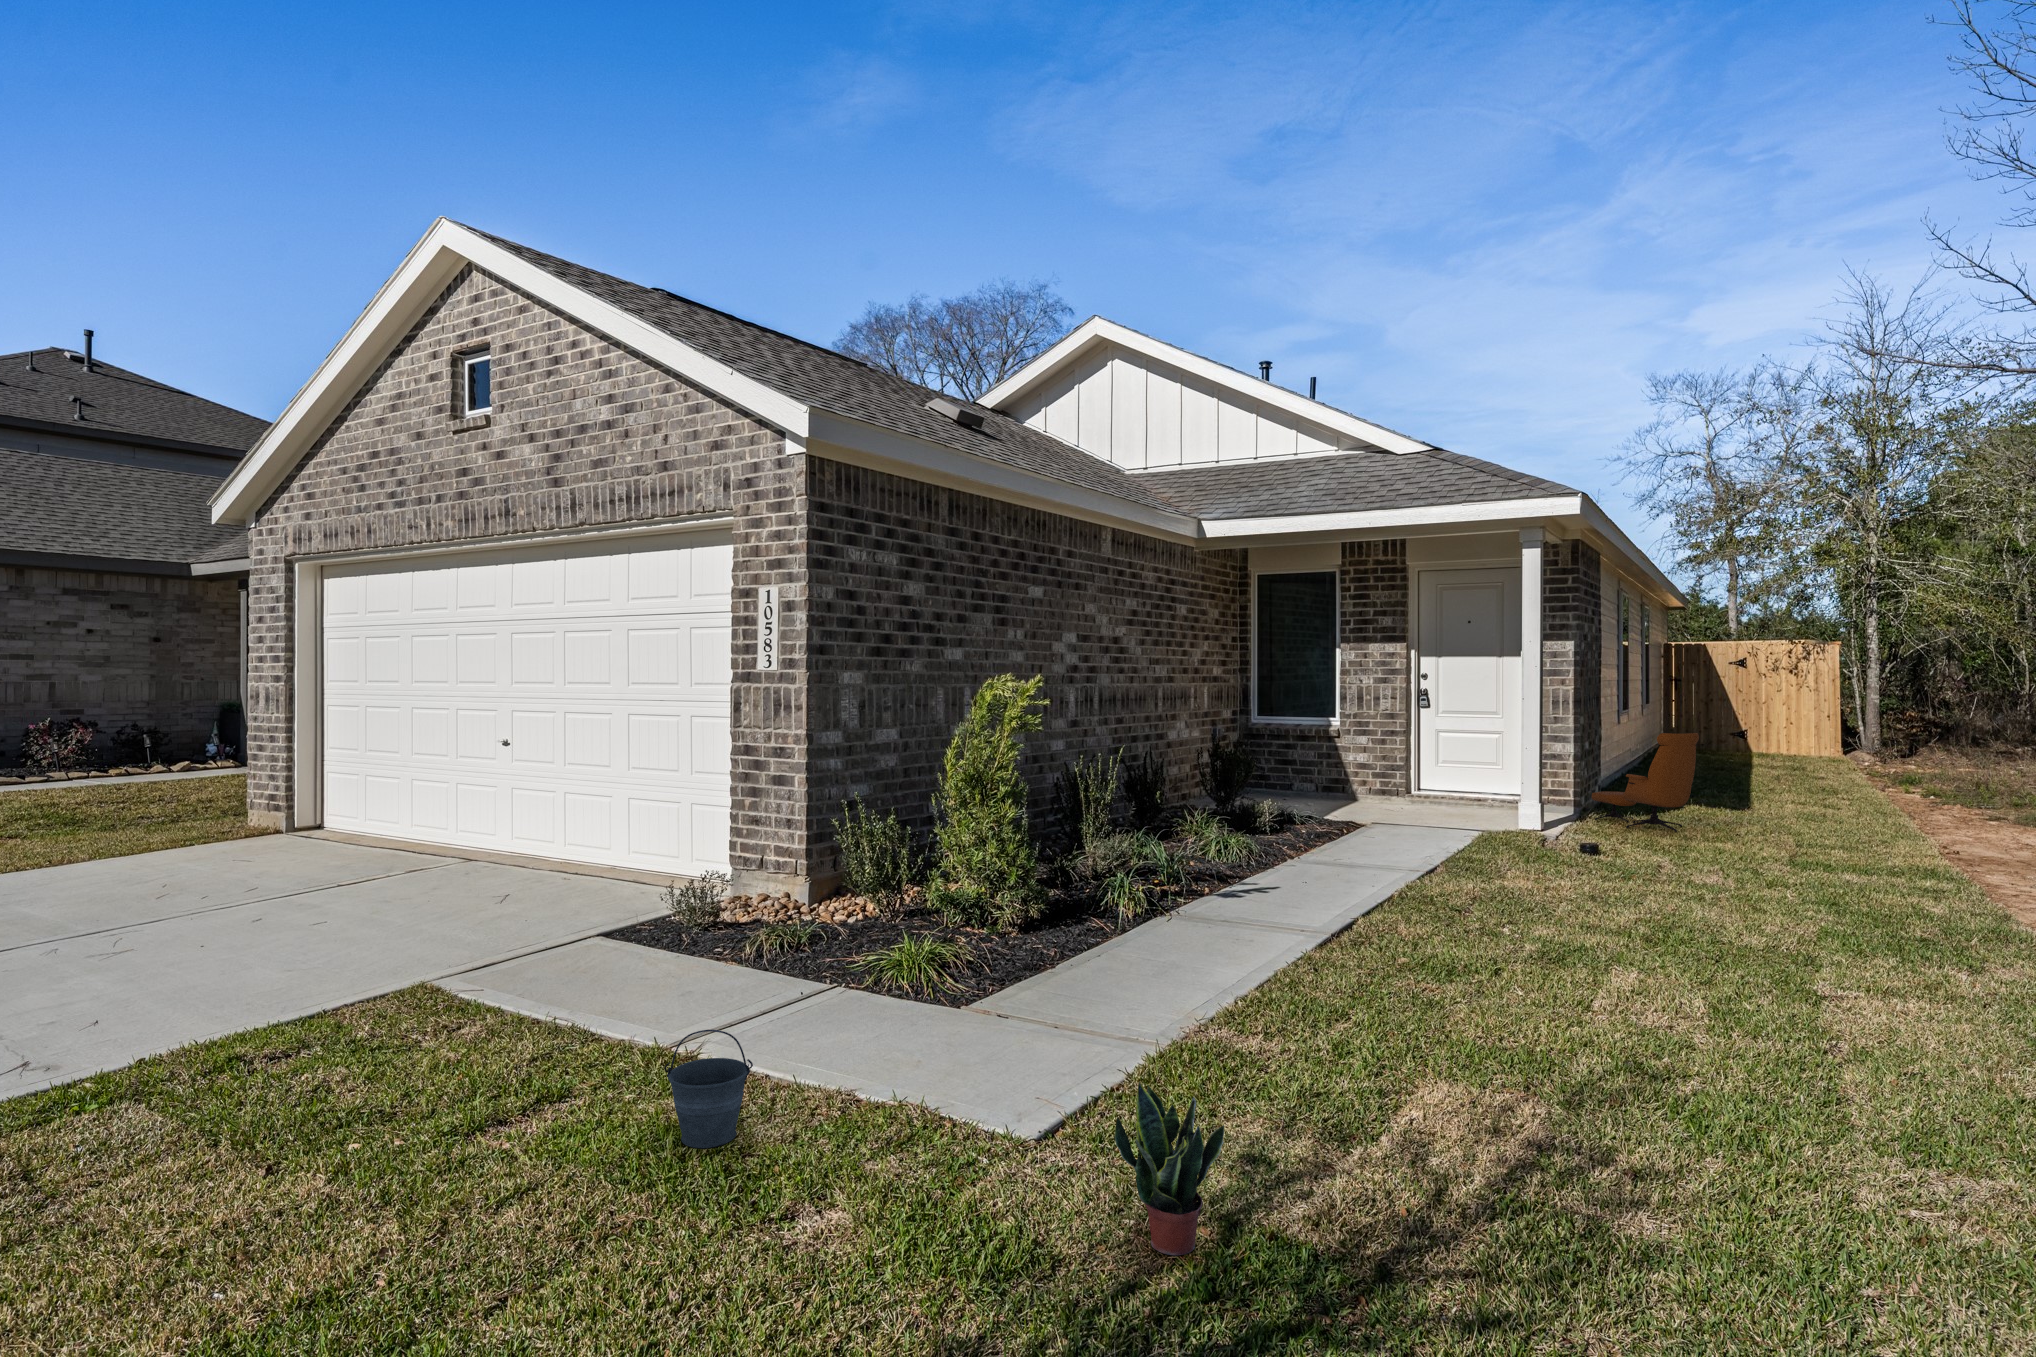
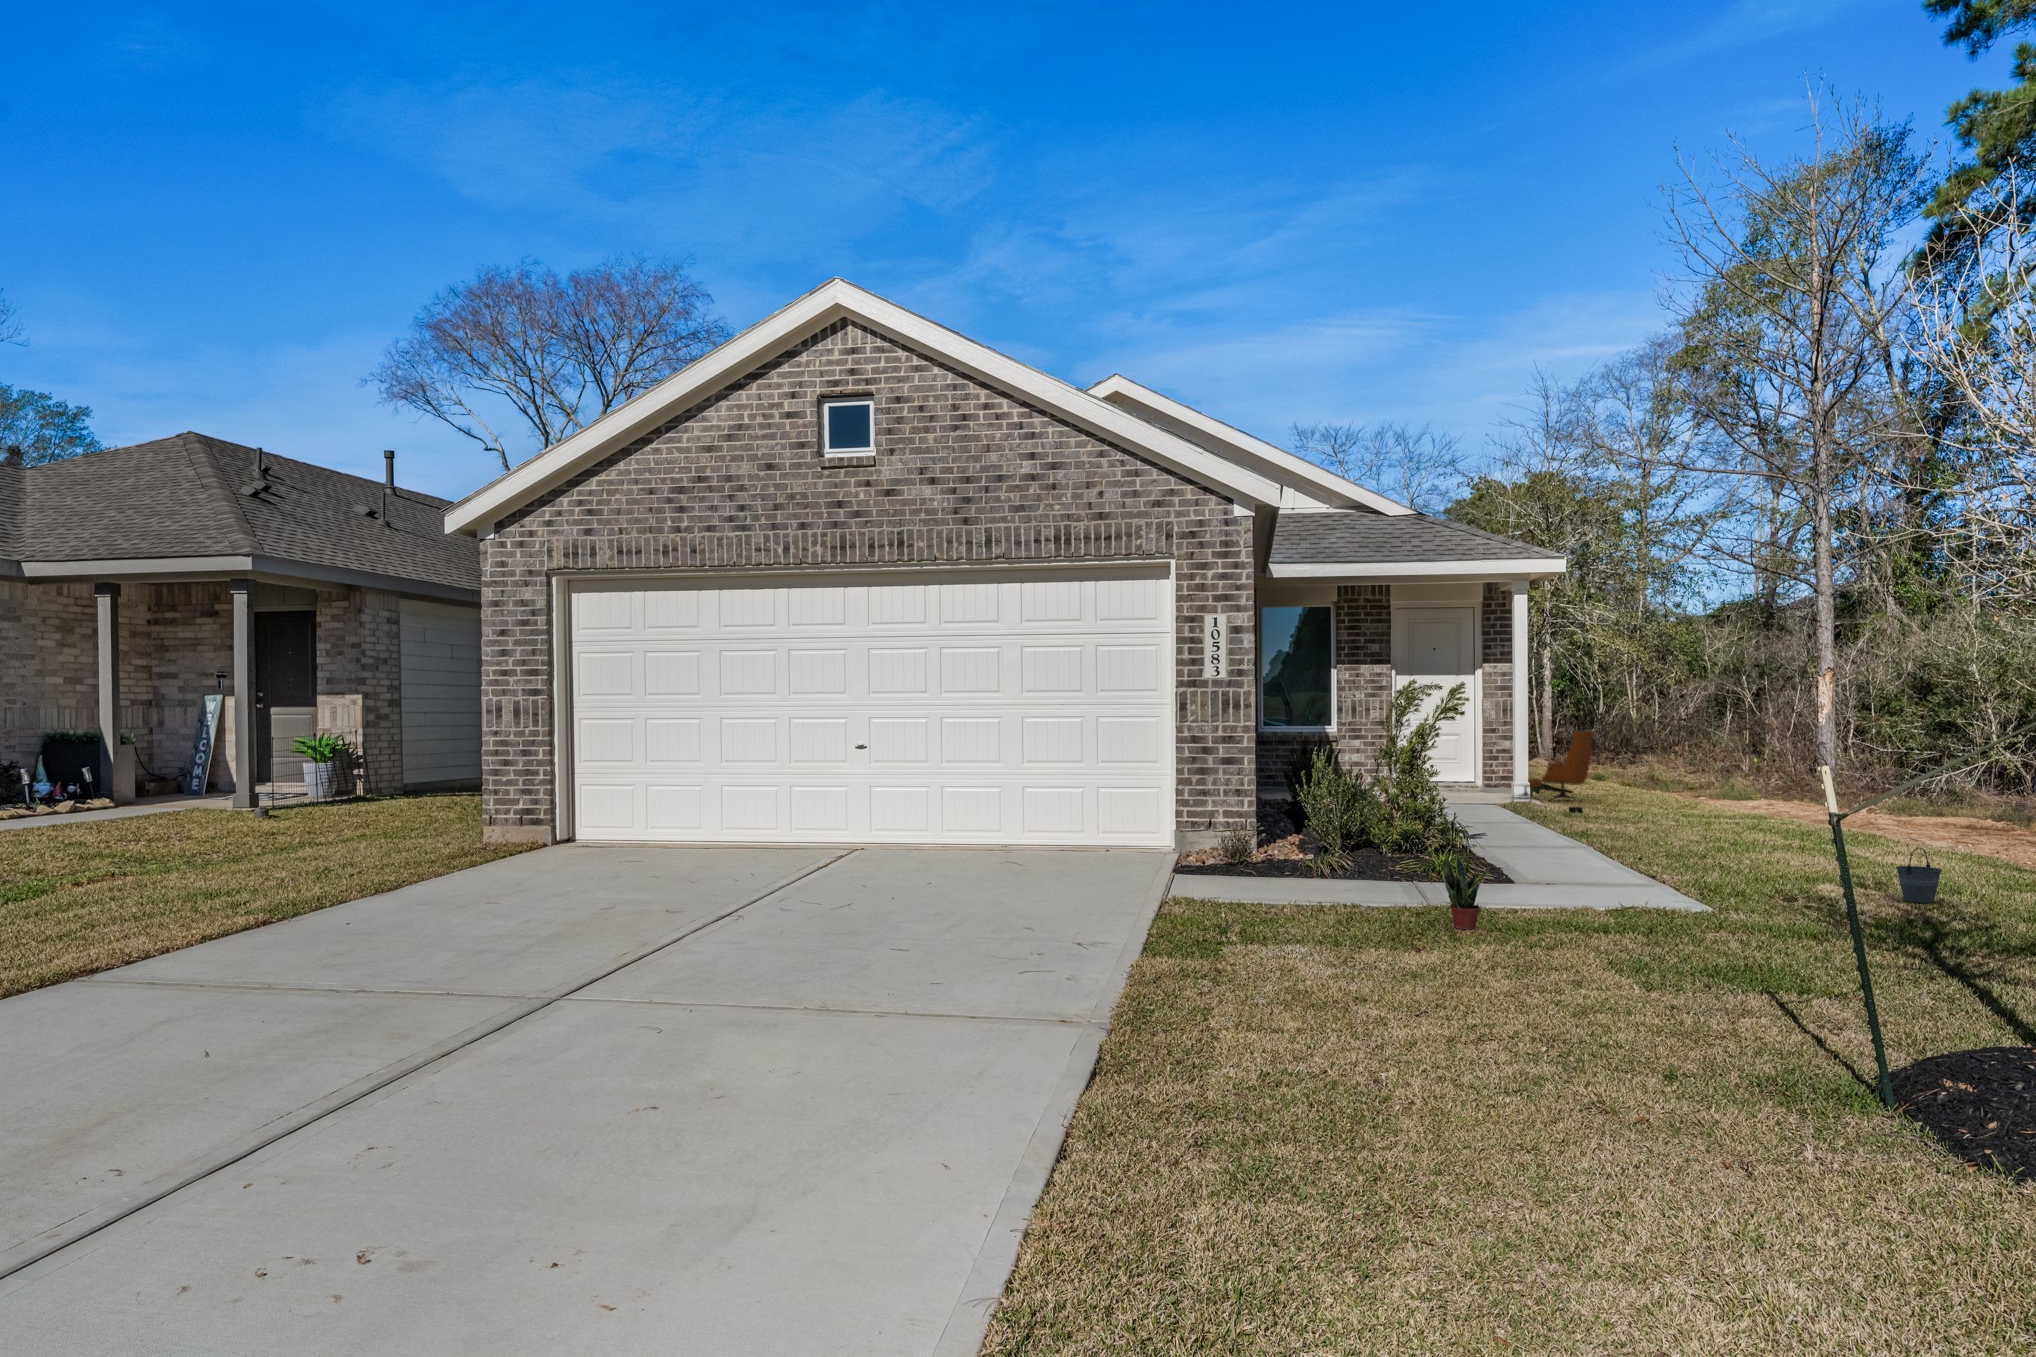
bucket: present [664,1030,753,1148] -> present [1896,848,1942,903]
potted plant: present [1115,1082,1224,1255] -> present [1443,854,1490,929]

